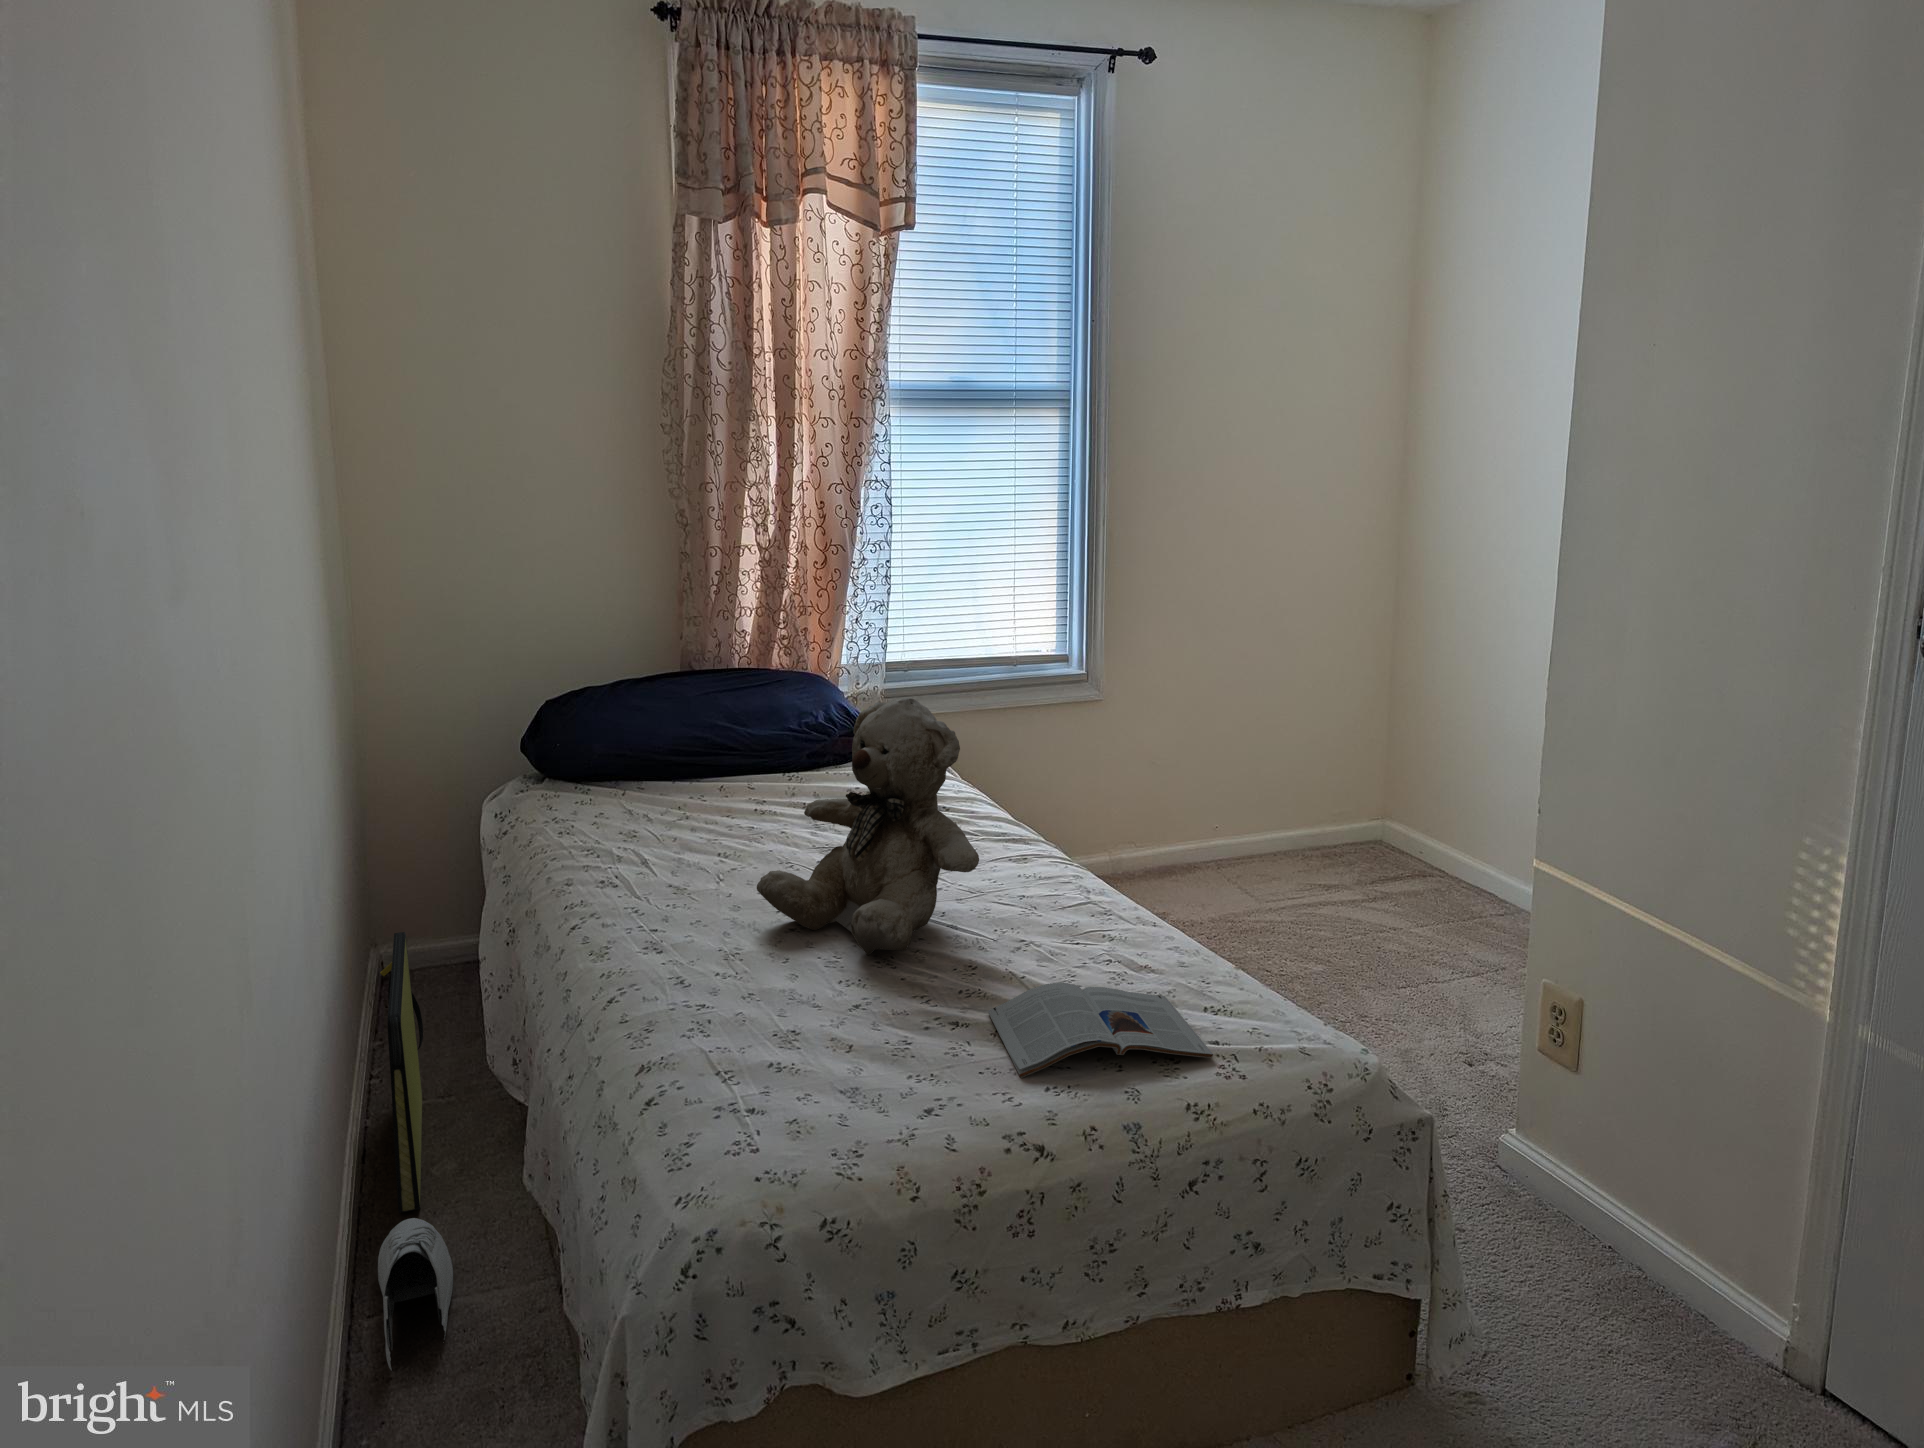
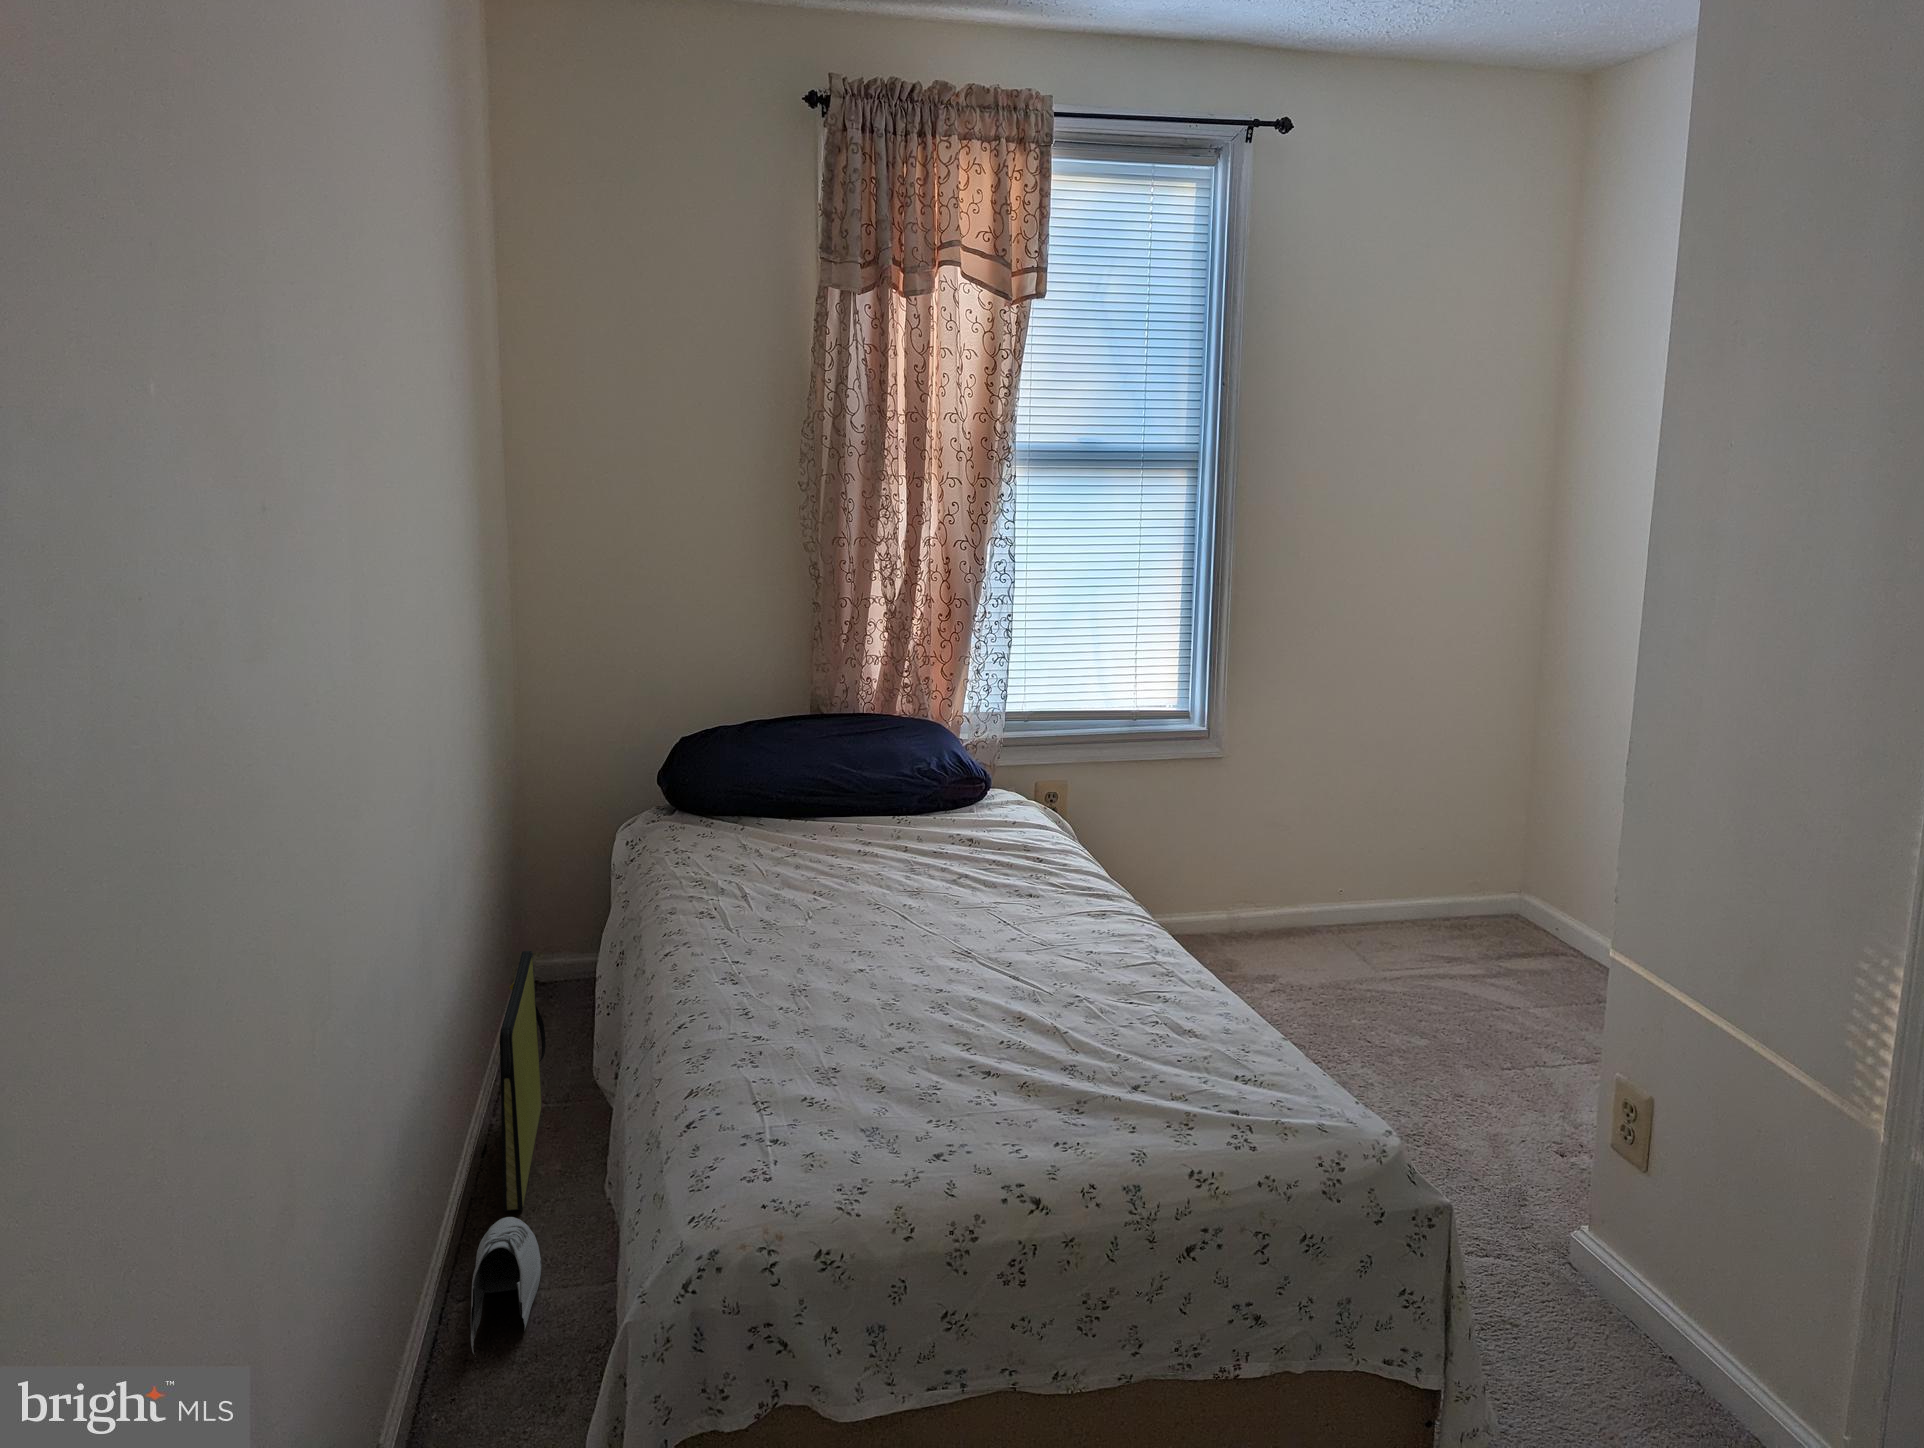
teddy bear: present [757,698,979,955] -> none [828,758,1035,1003]
magazine: present [988,982,1213,1078] -> none [1021,1042,1228,1132]

